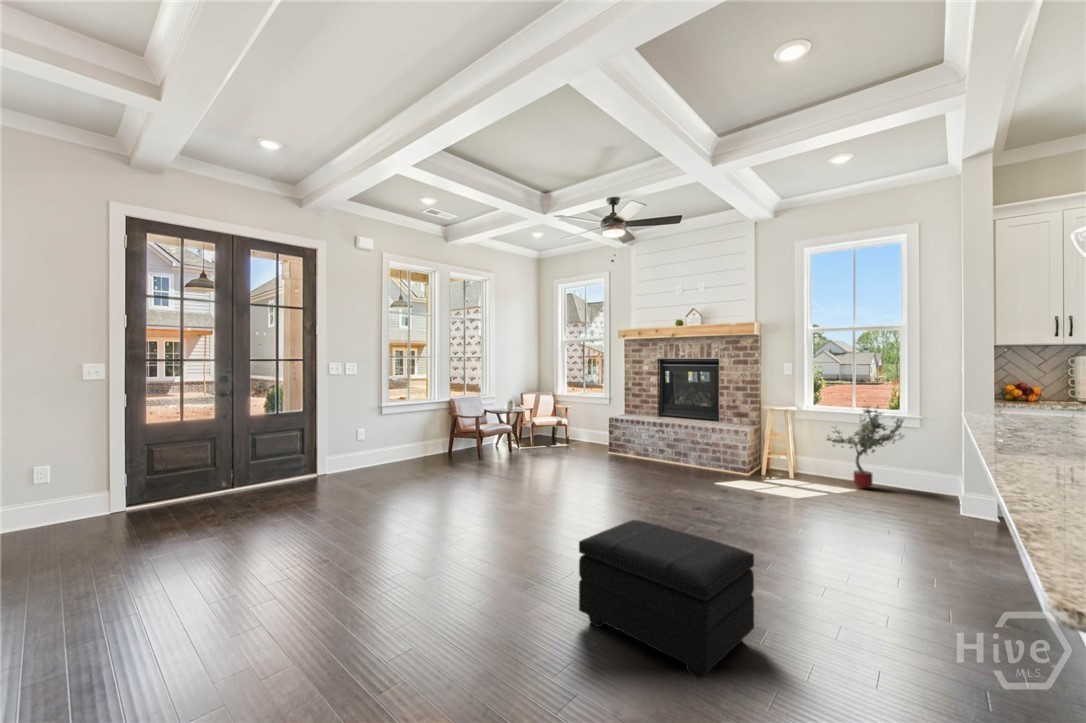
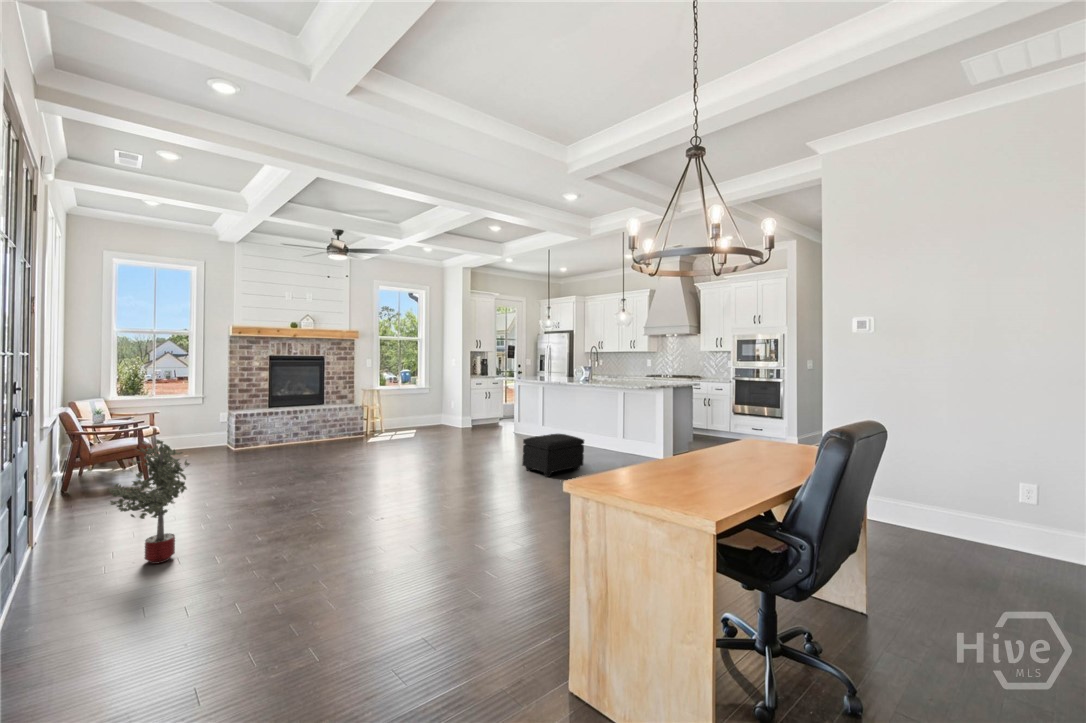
potted tree: present [827,406,903,489] -> present [110,440,190,564]

